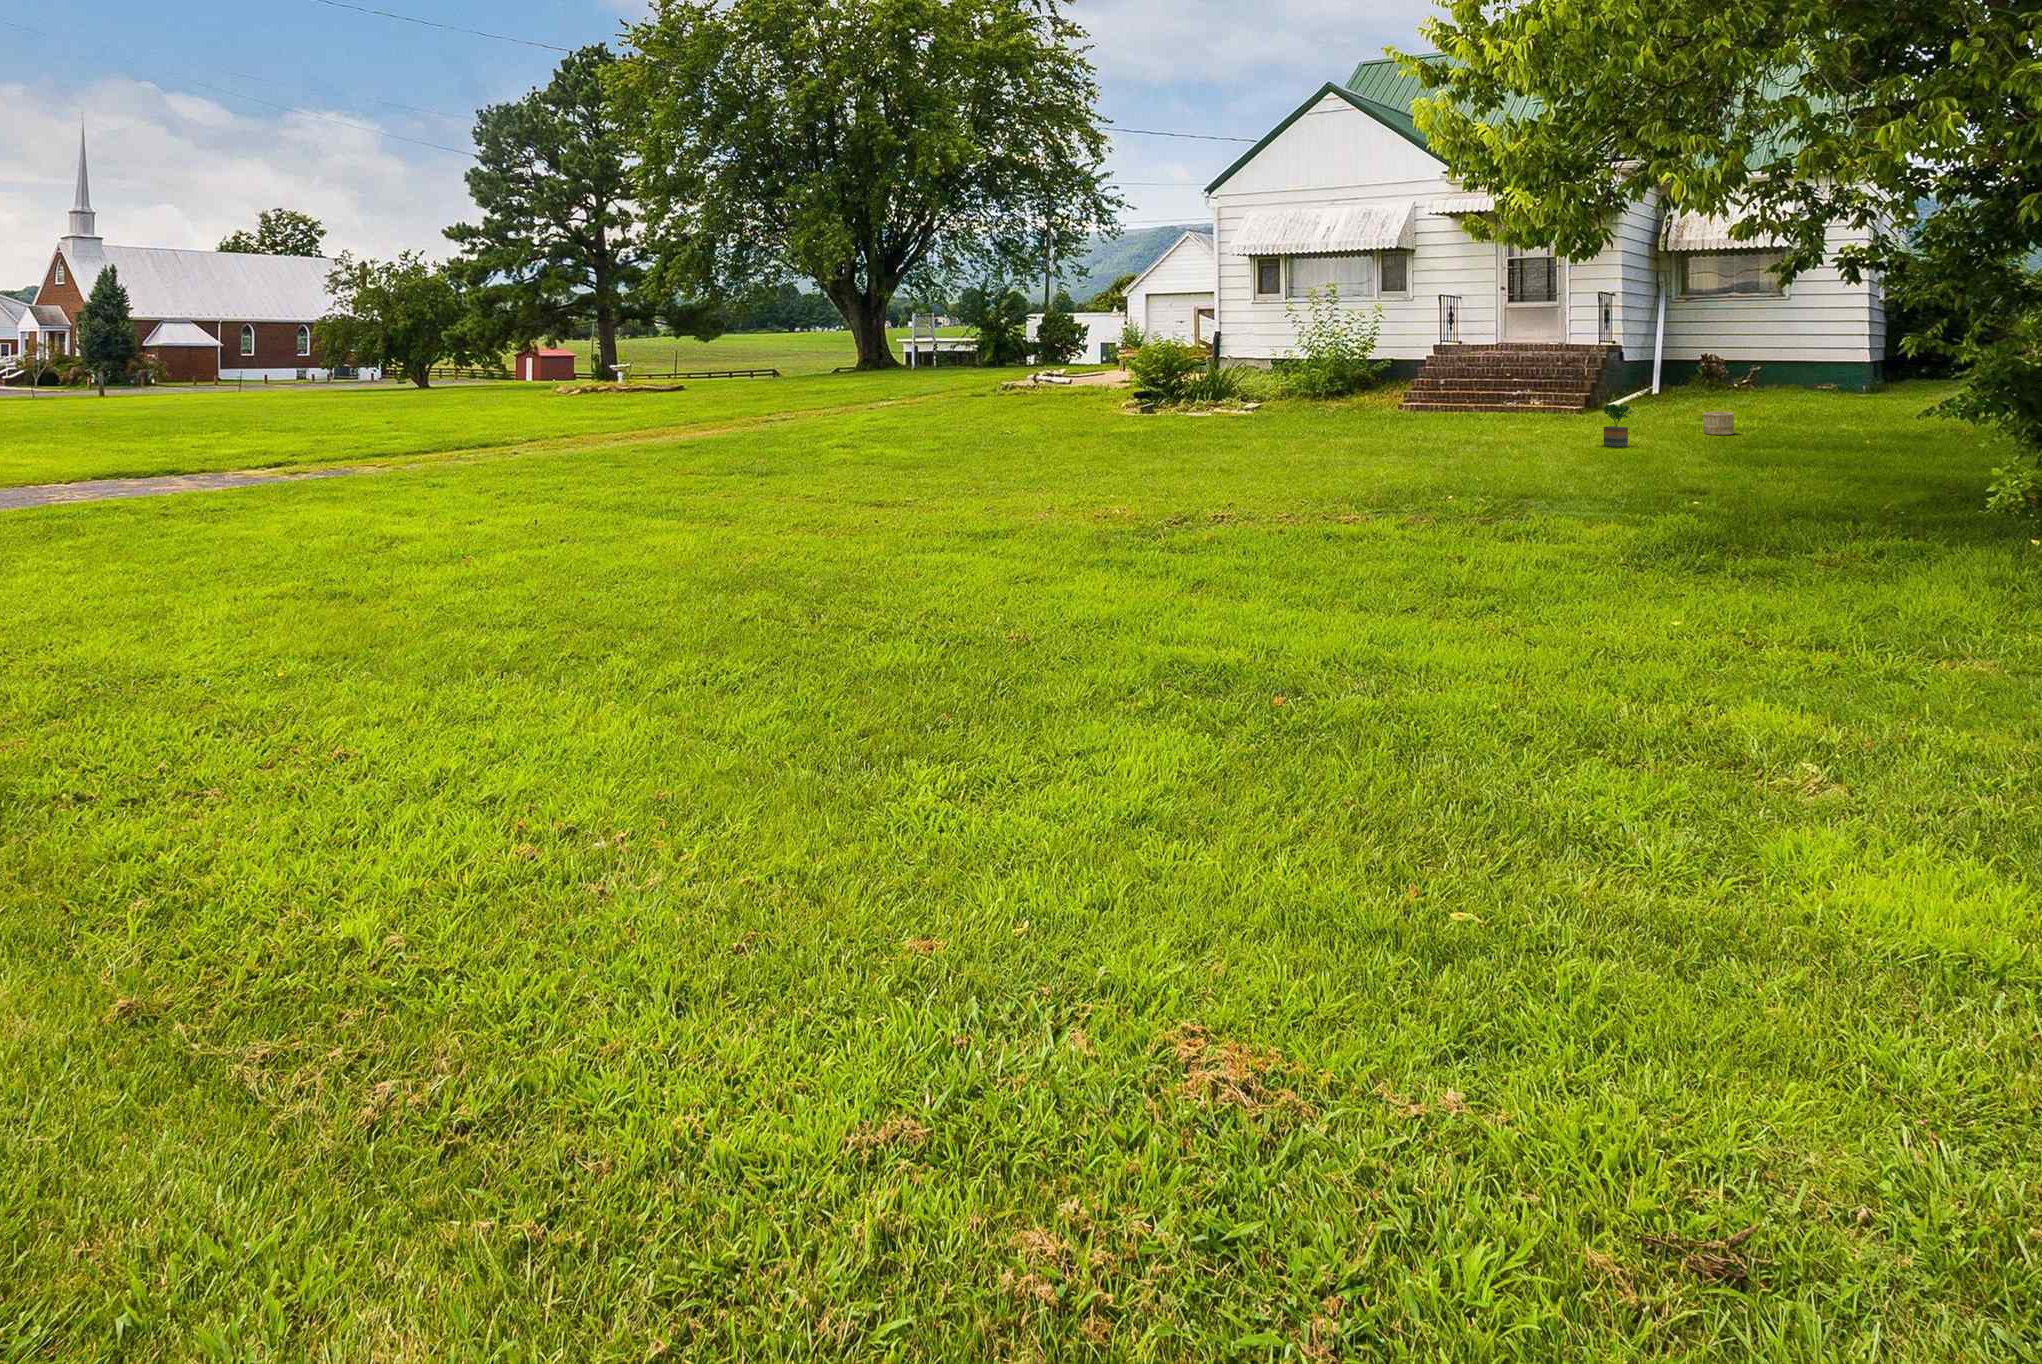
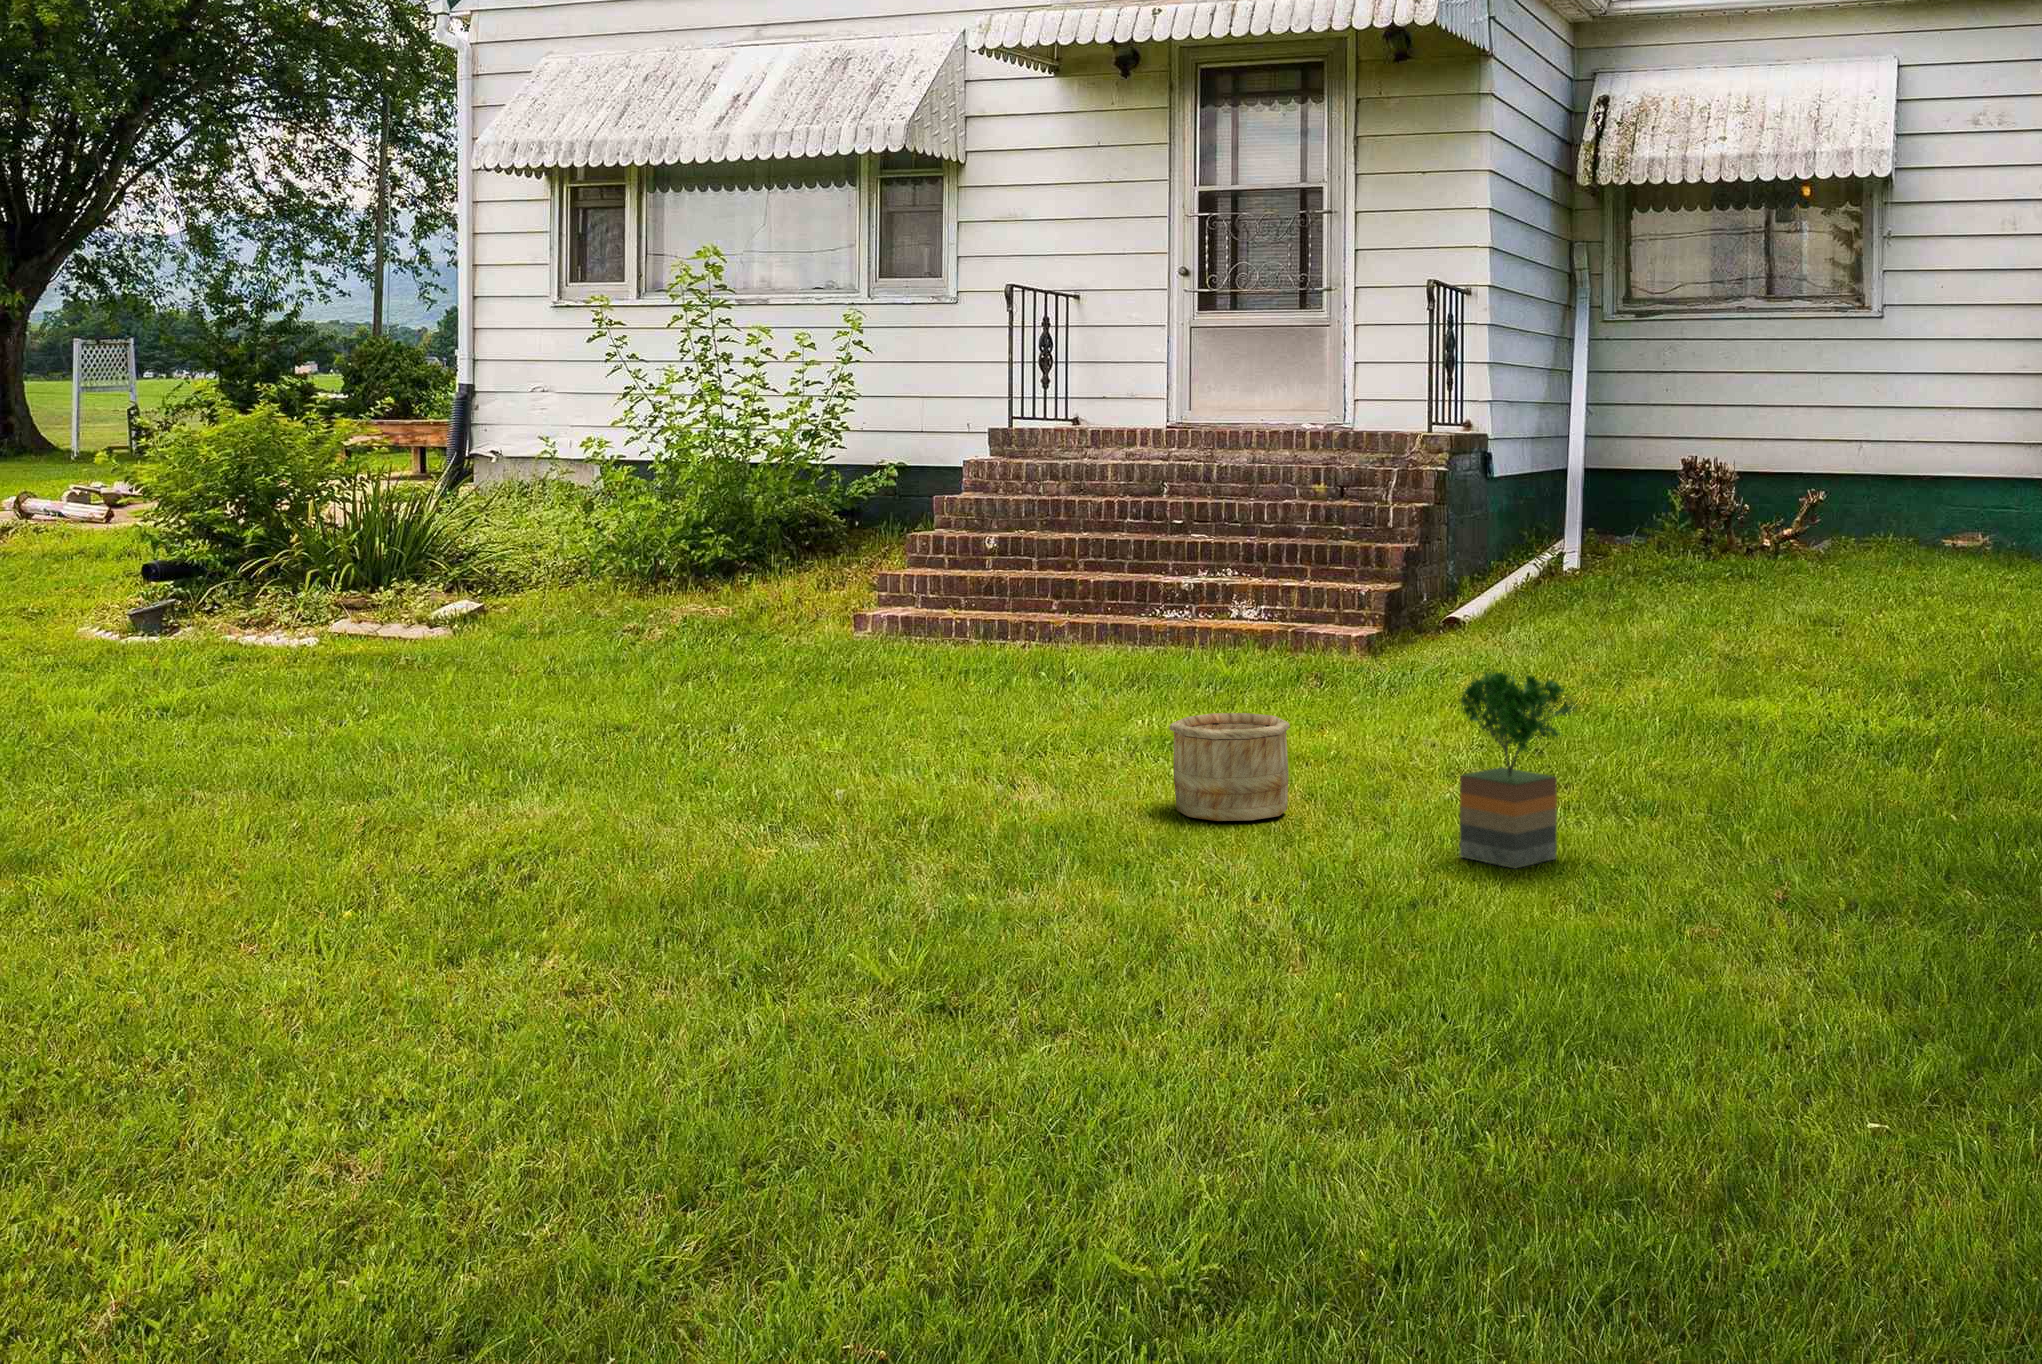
wooden bucket: present [1702,412,1734,435] -> present [1169,713,1290,821]

